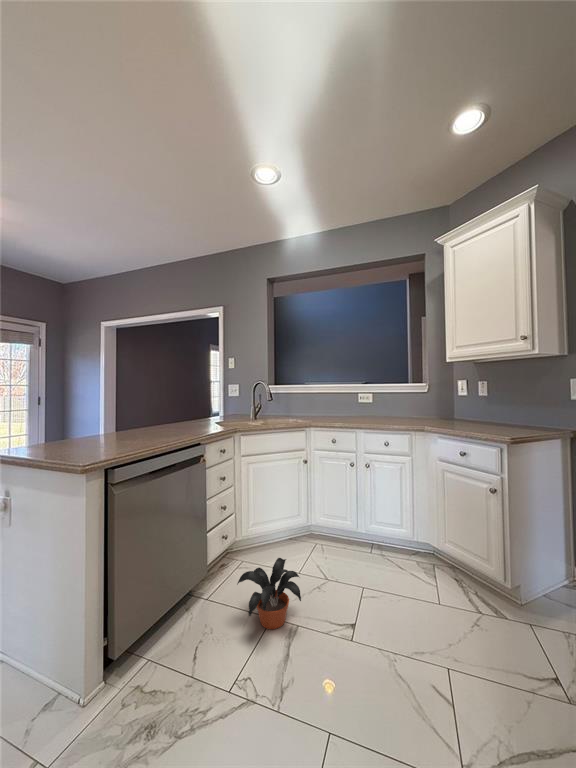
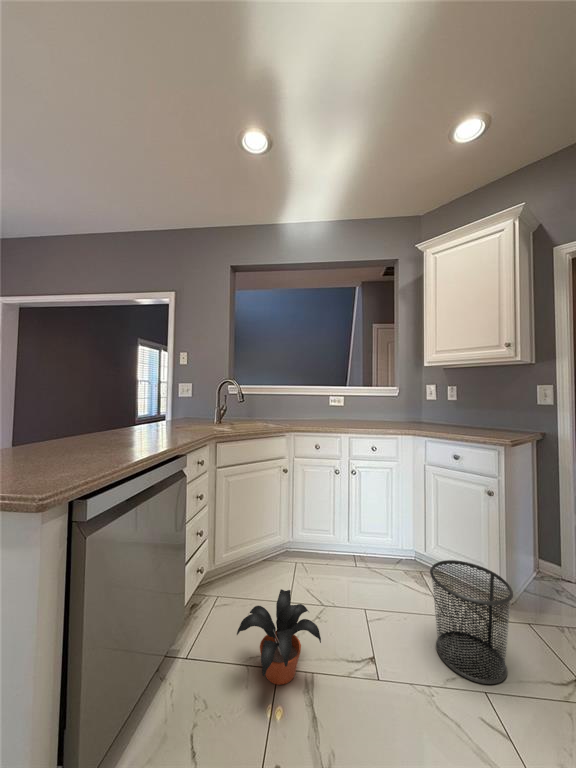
waste bin: none [410,550,486,664] -> present [430,560,513,684]

